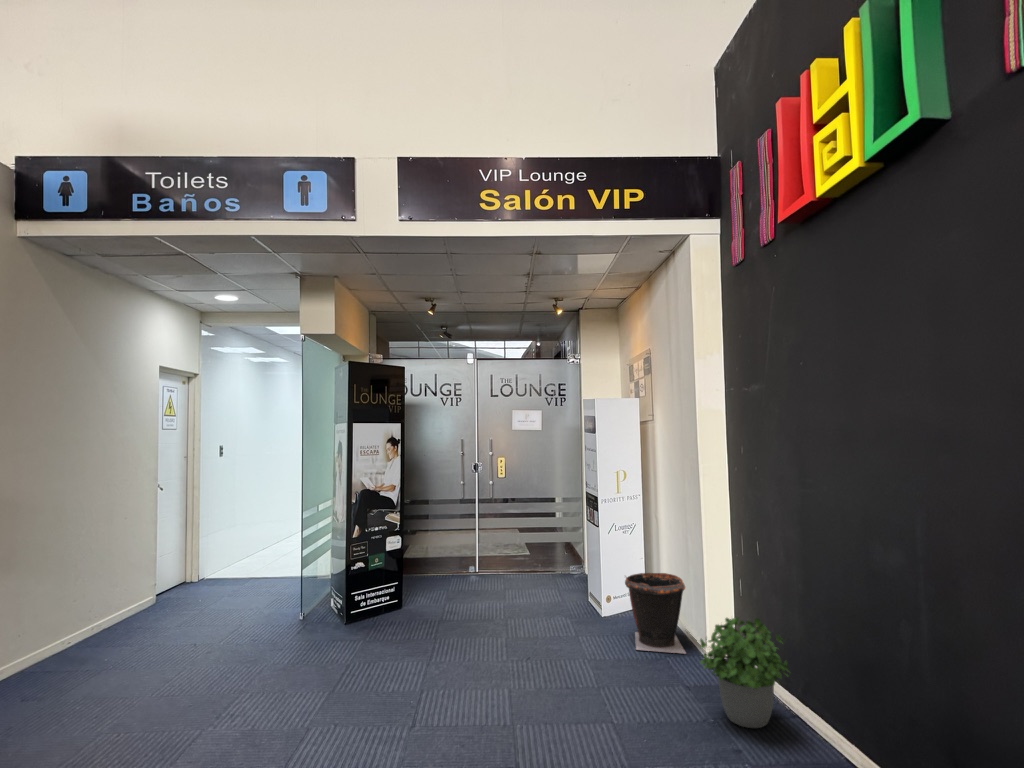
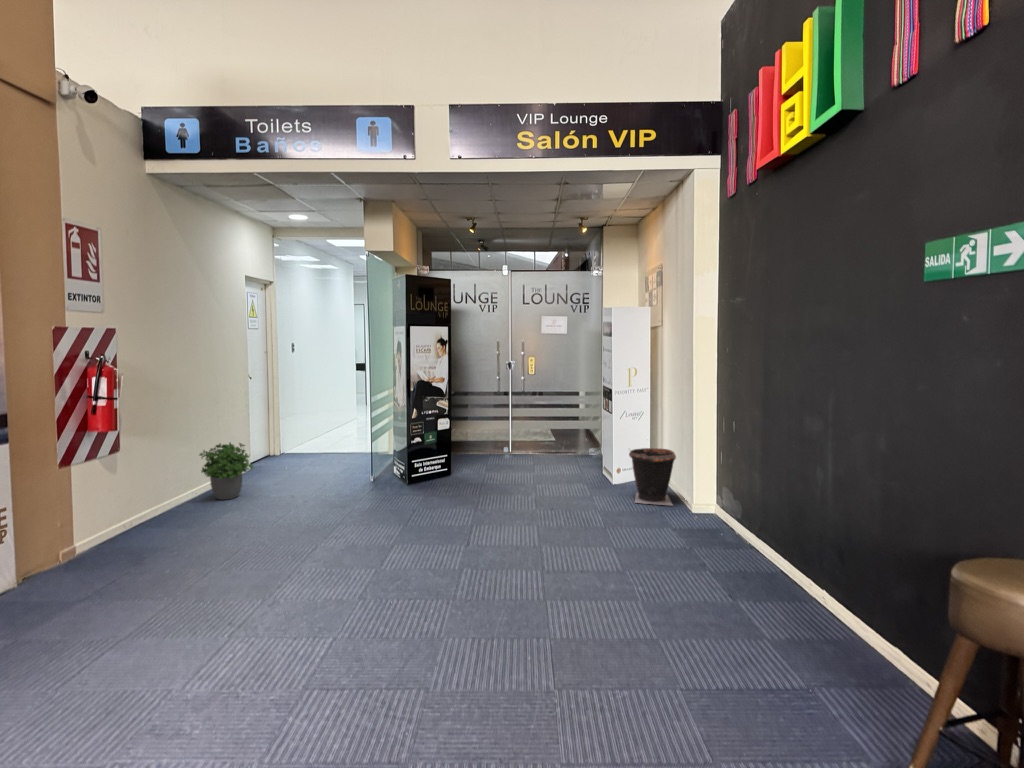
potted plant: present [700,617,789,728] -> present [200,442,253,500]

